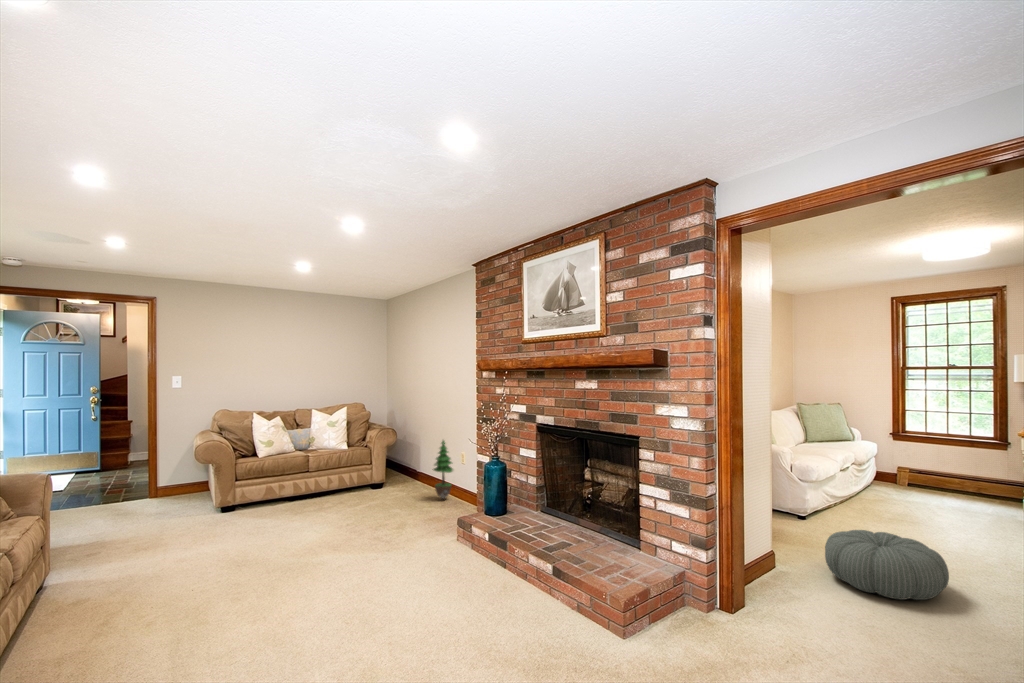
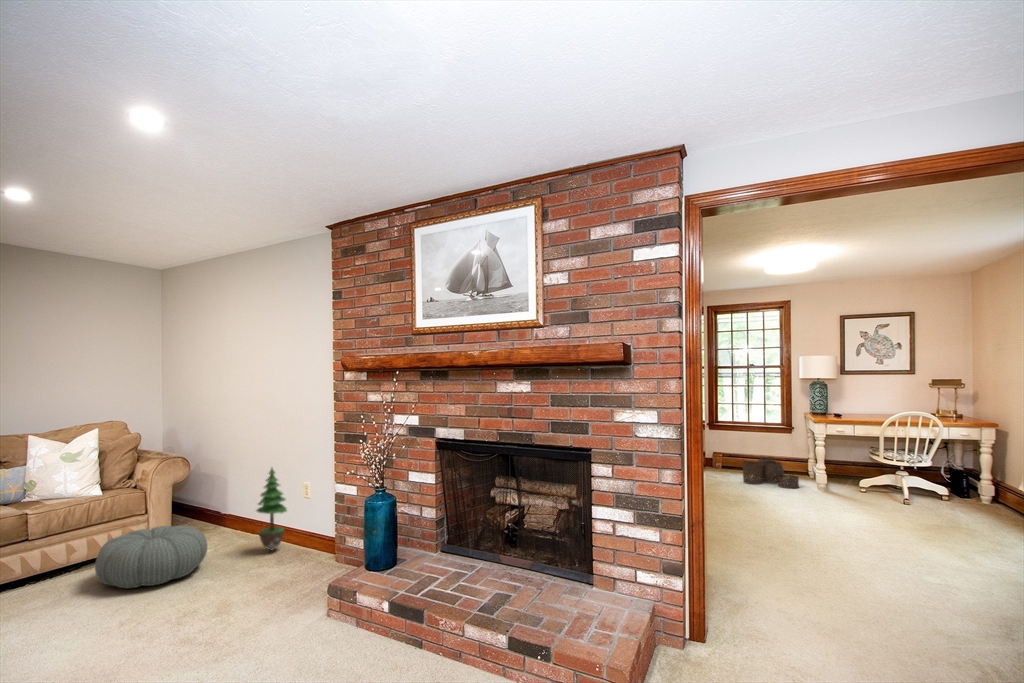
woven basket: none [894,465,963,503] -> present [743,457,799,488]
pouf: present [825,530,949,600] -> present [95,525,207,588]

